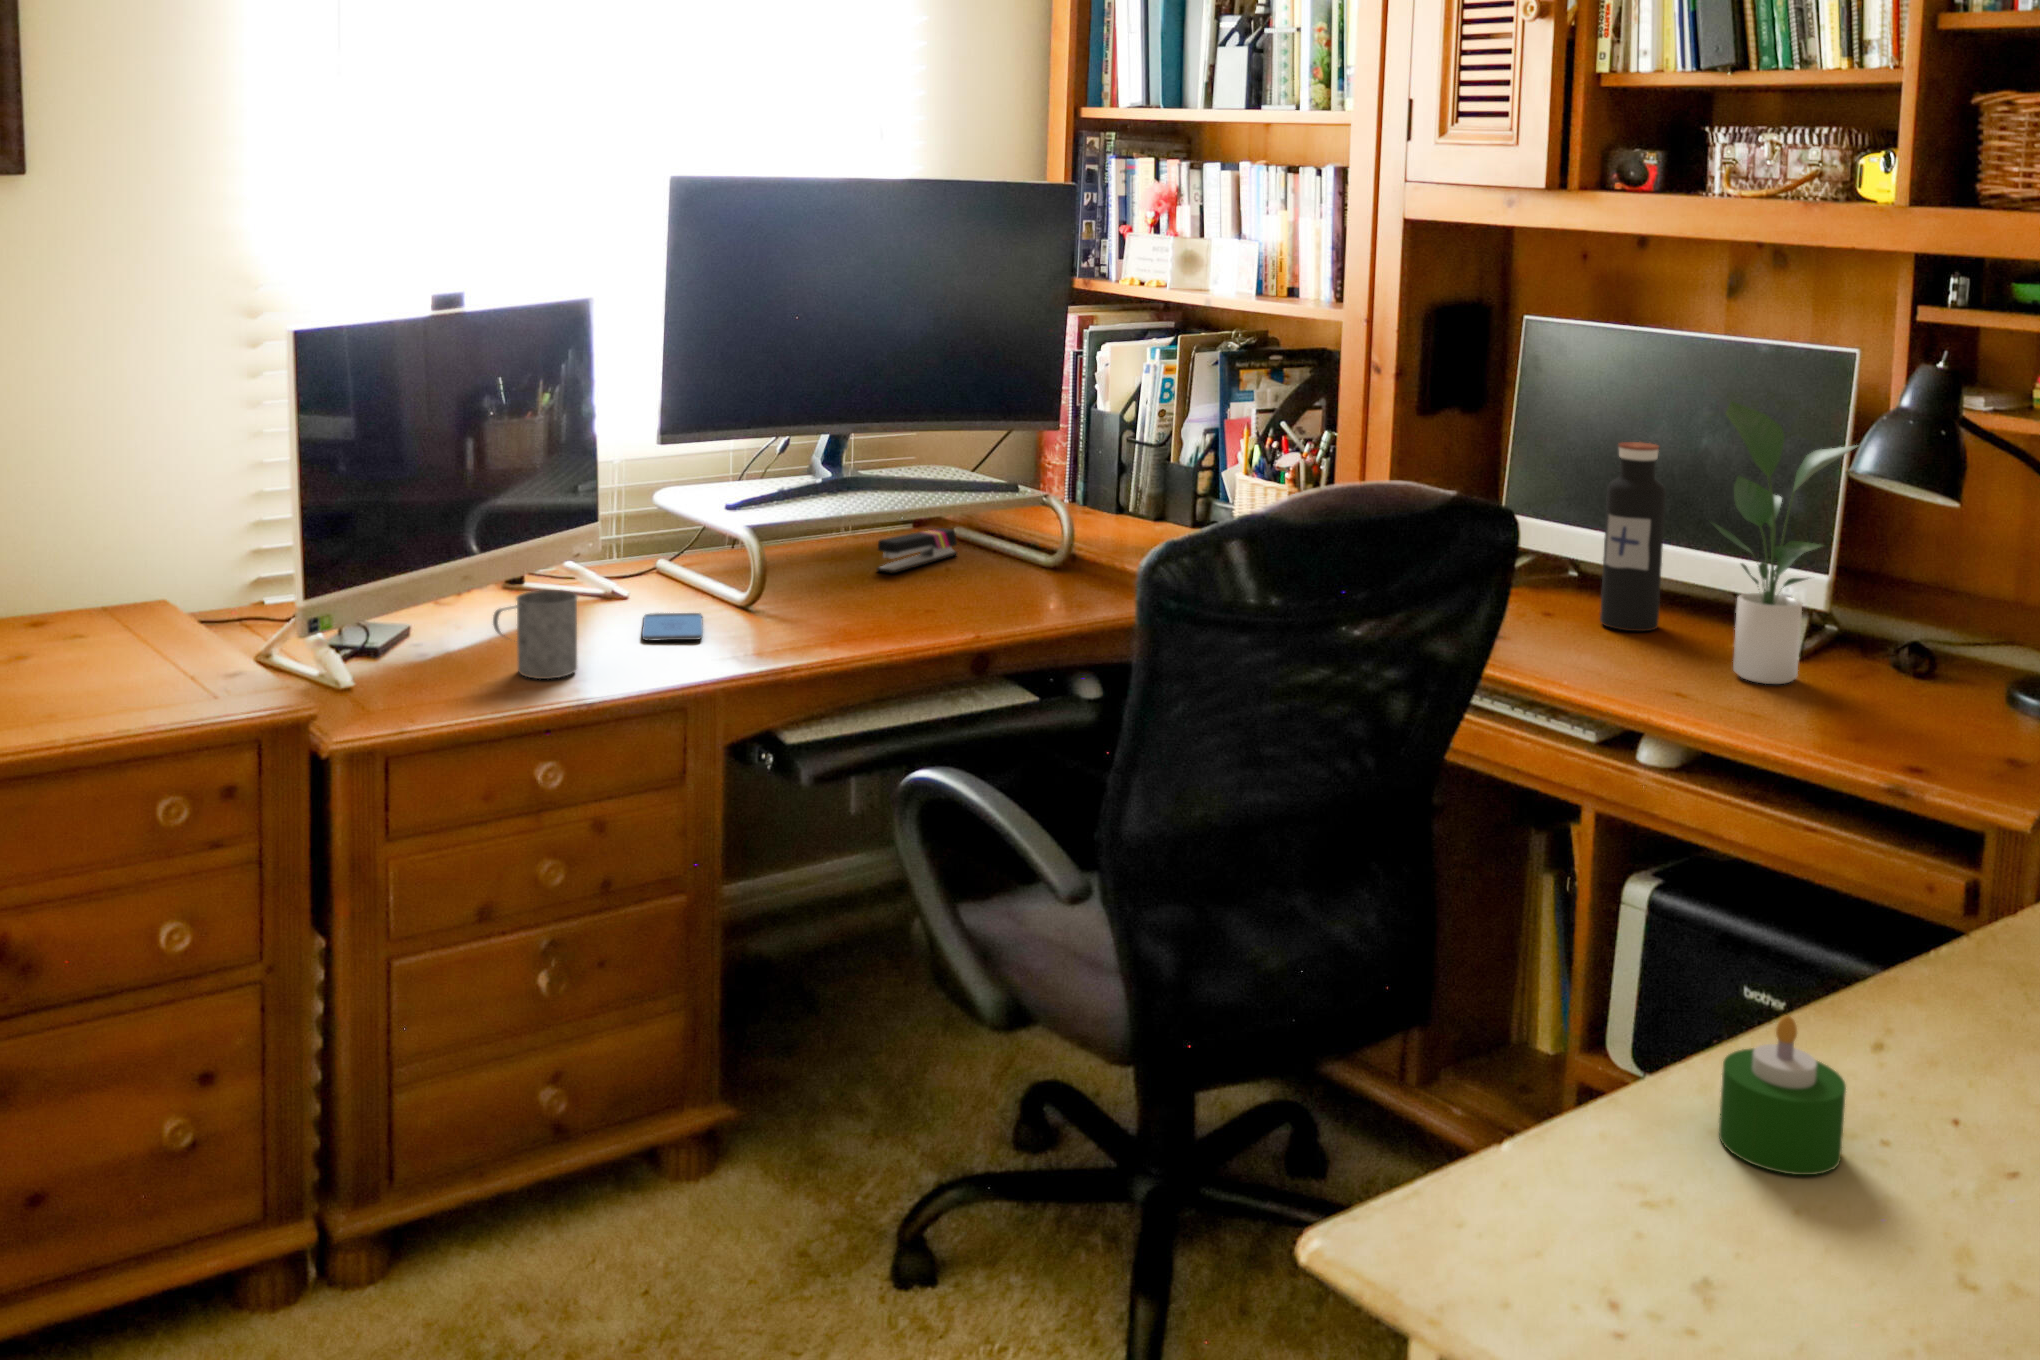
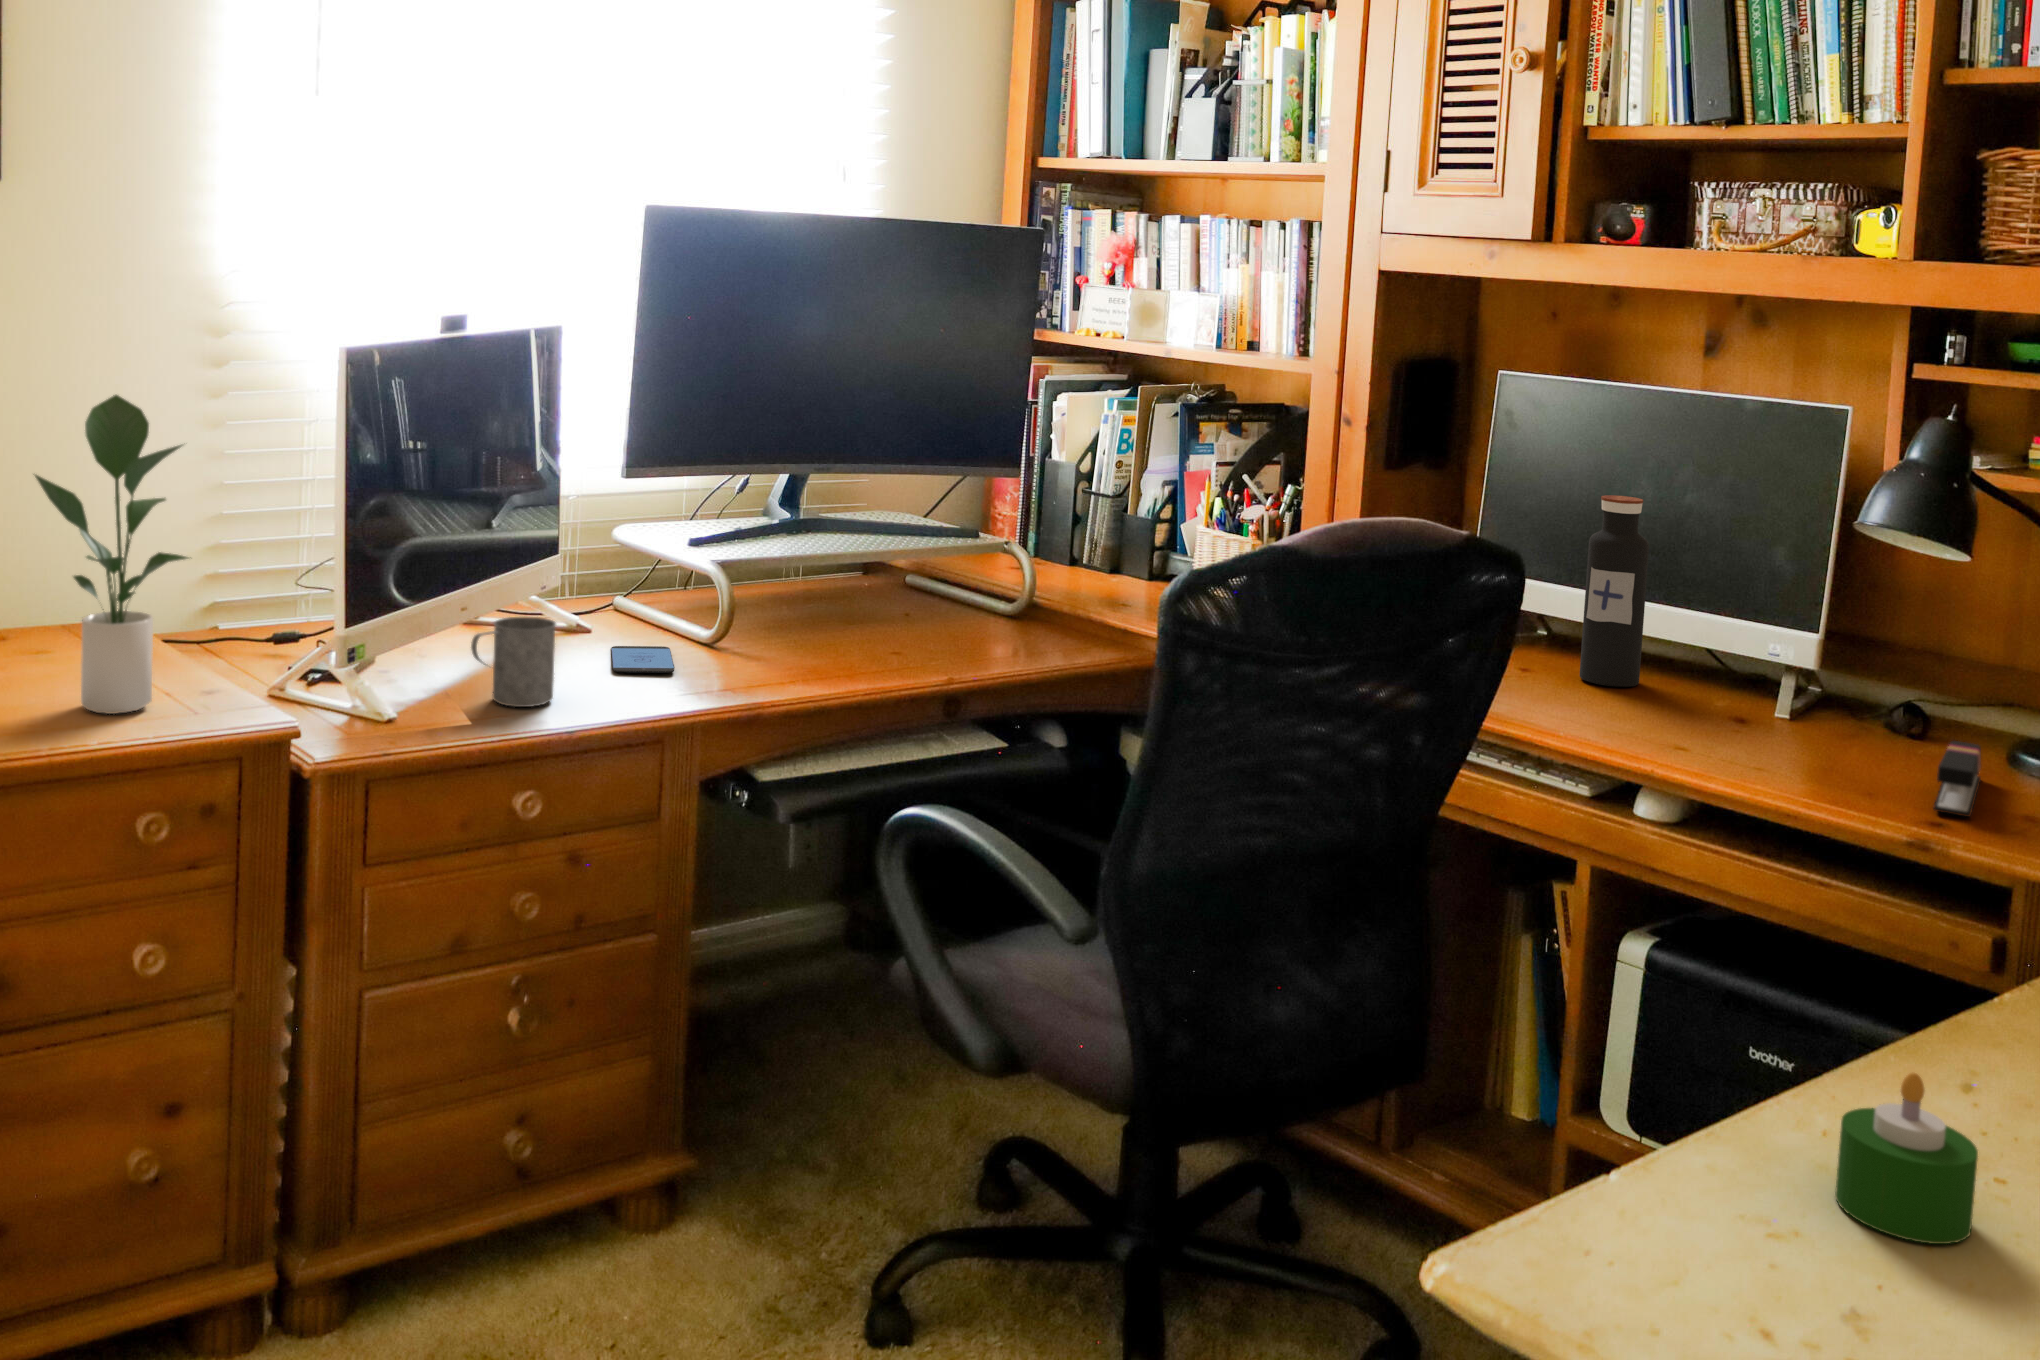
potted plant: present [1713,401,1858,684] -> present [35,395,188,714]
stapler: present [877,528,957,573] -> present [1933,741,1981,817]

